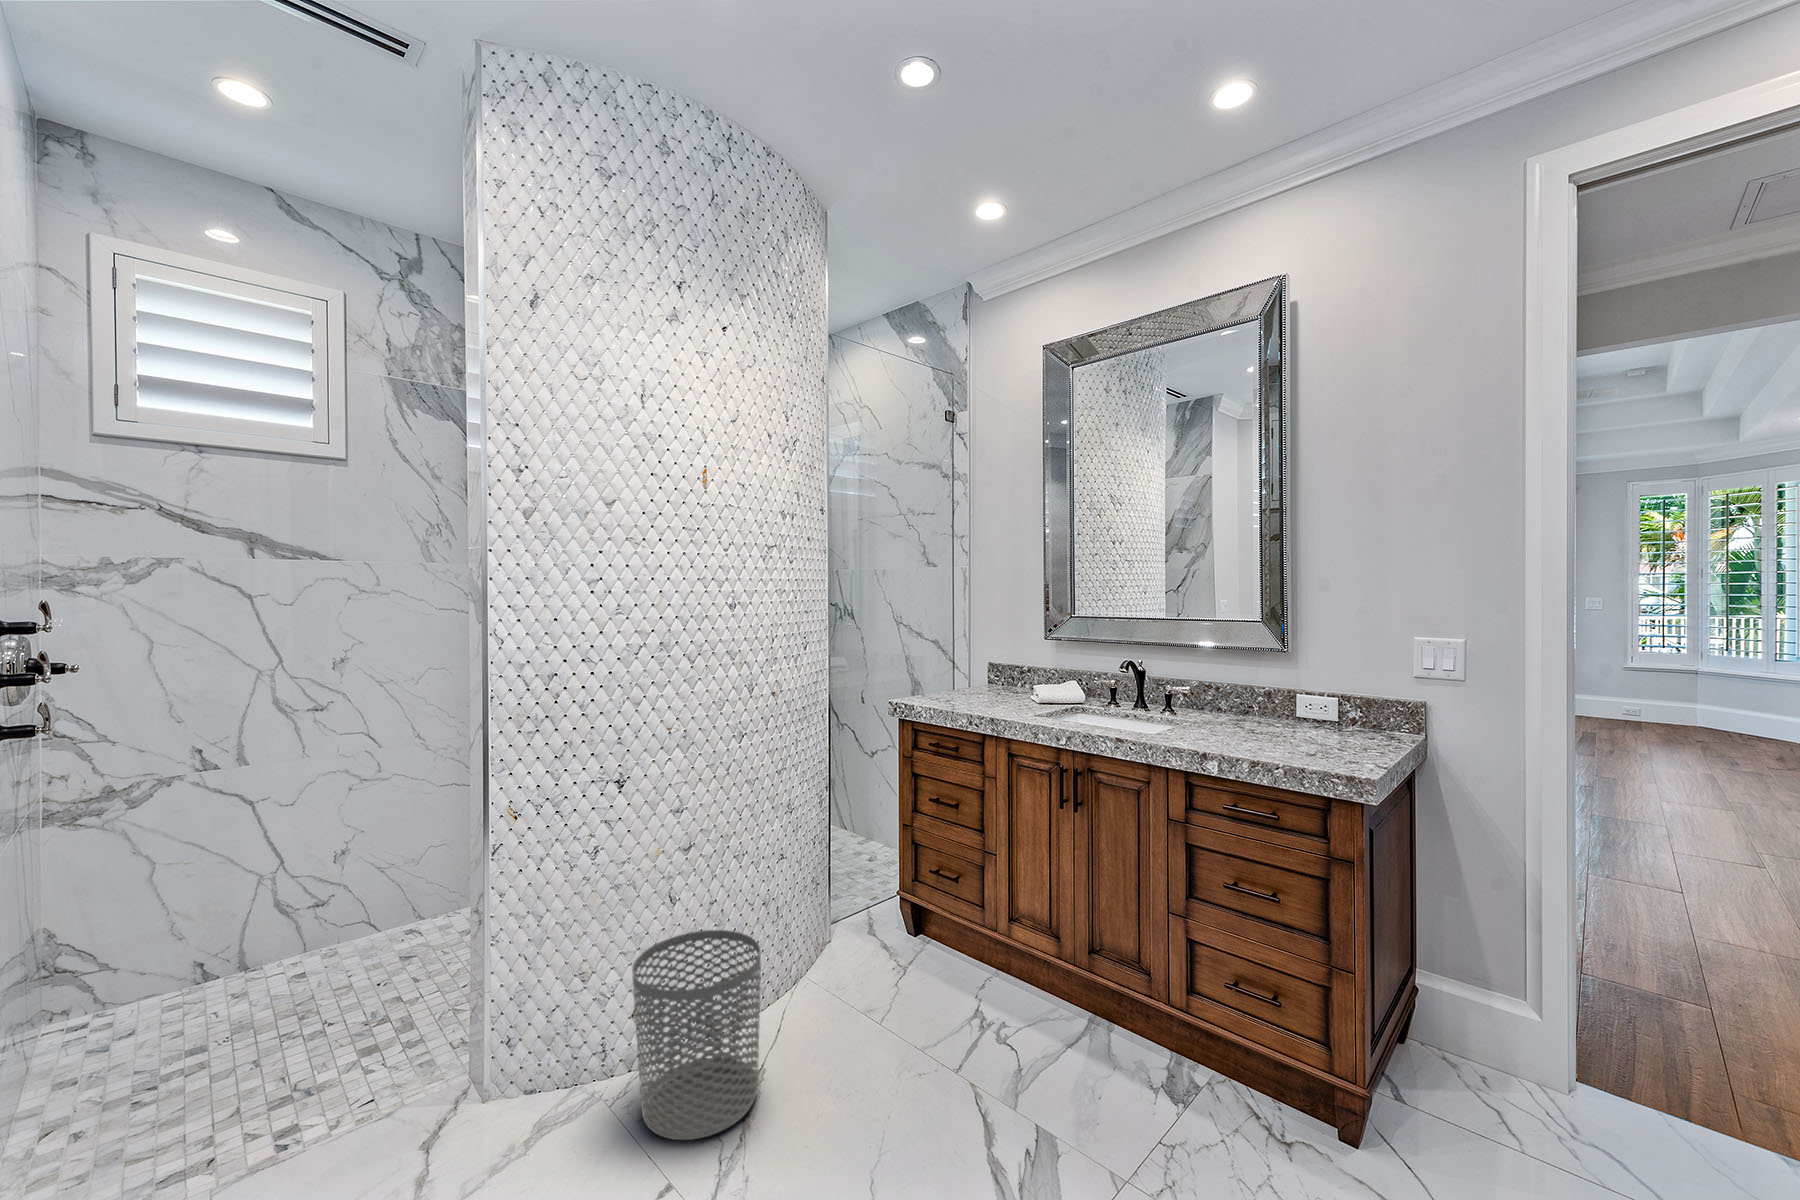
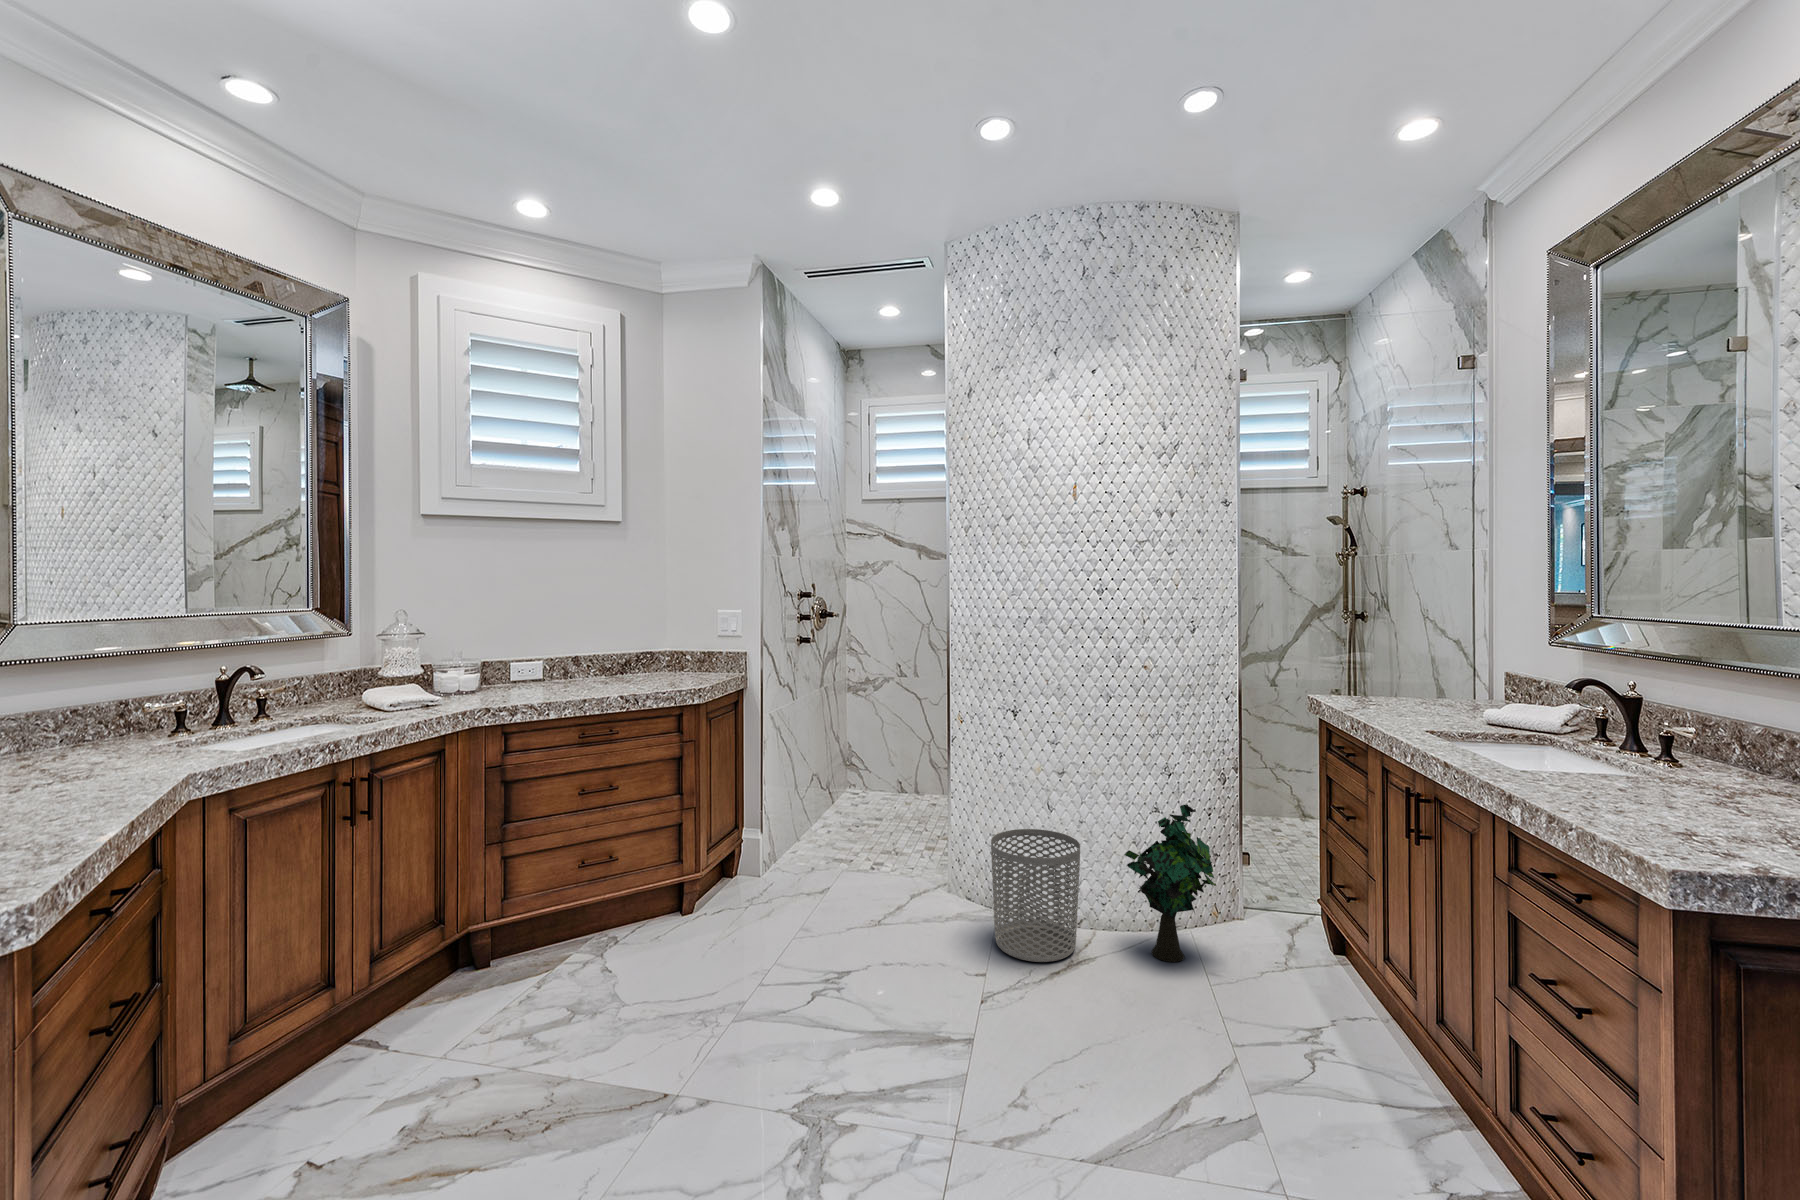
decorative plant: none [779,842,874,1032] -> present [1124,805,1216,962]

